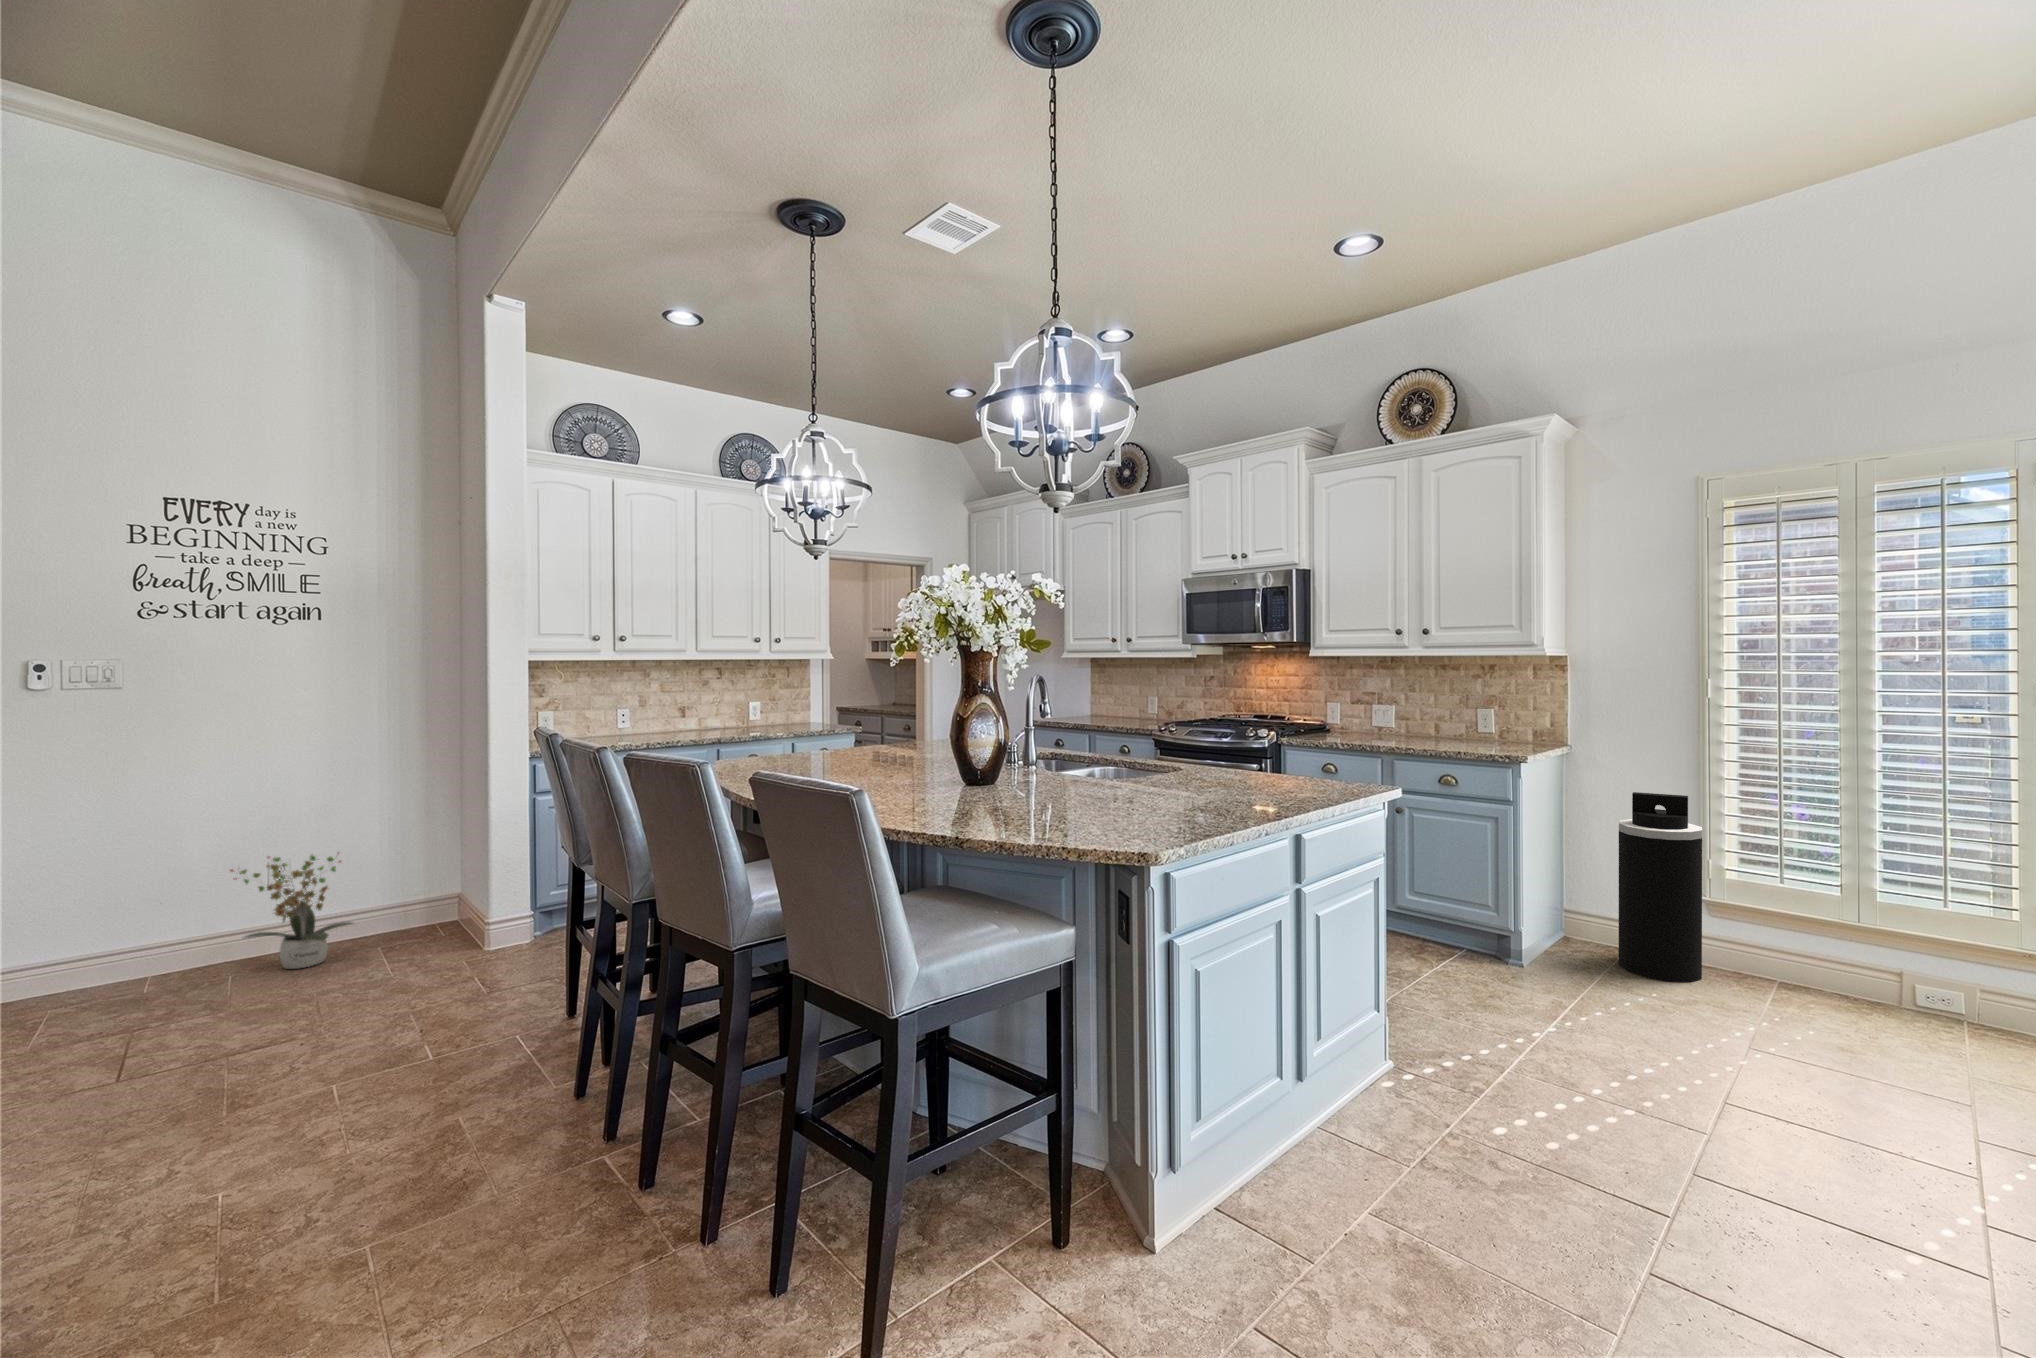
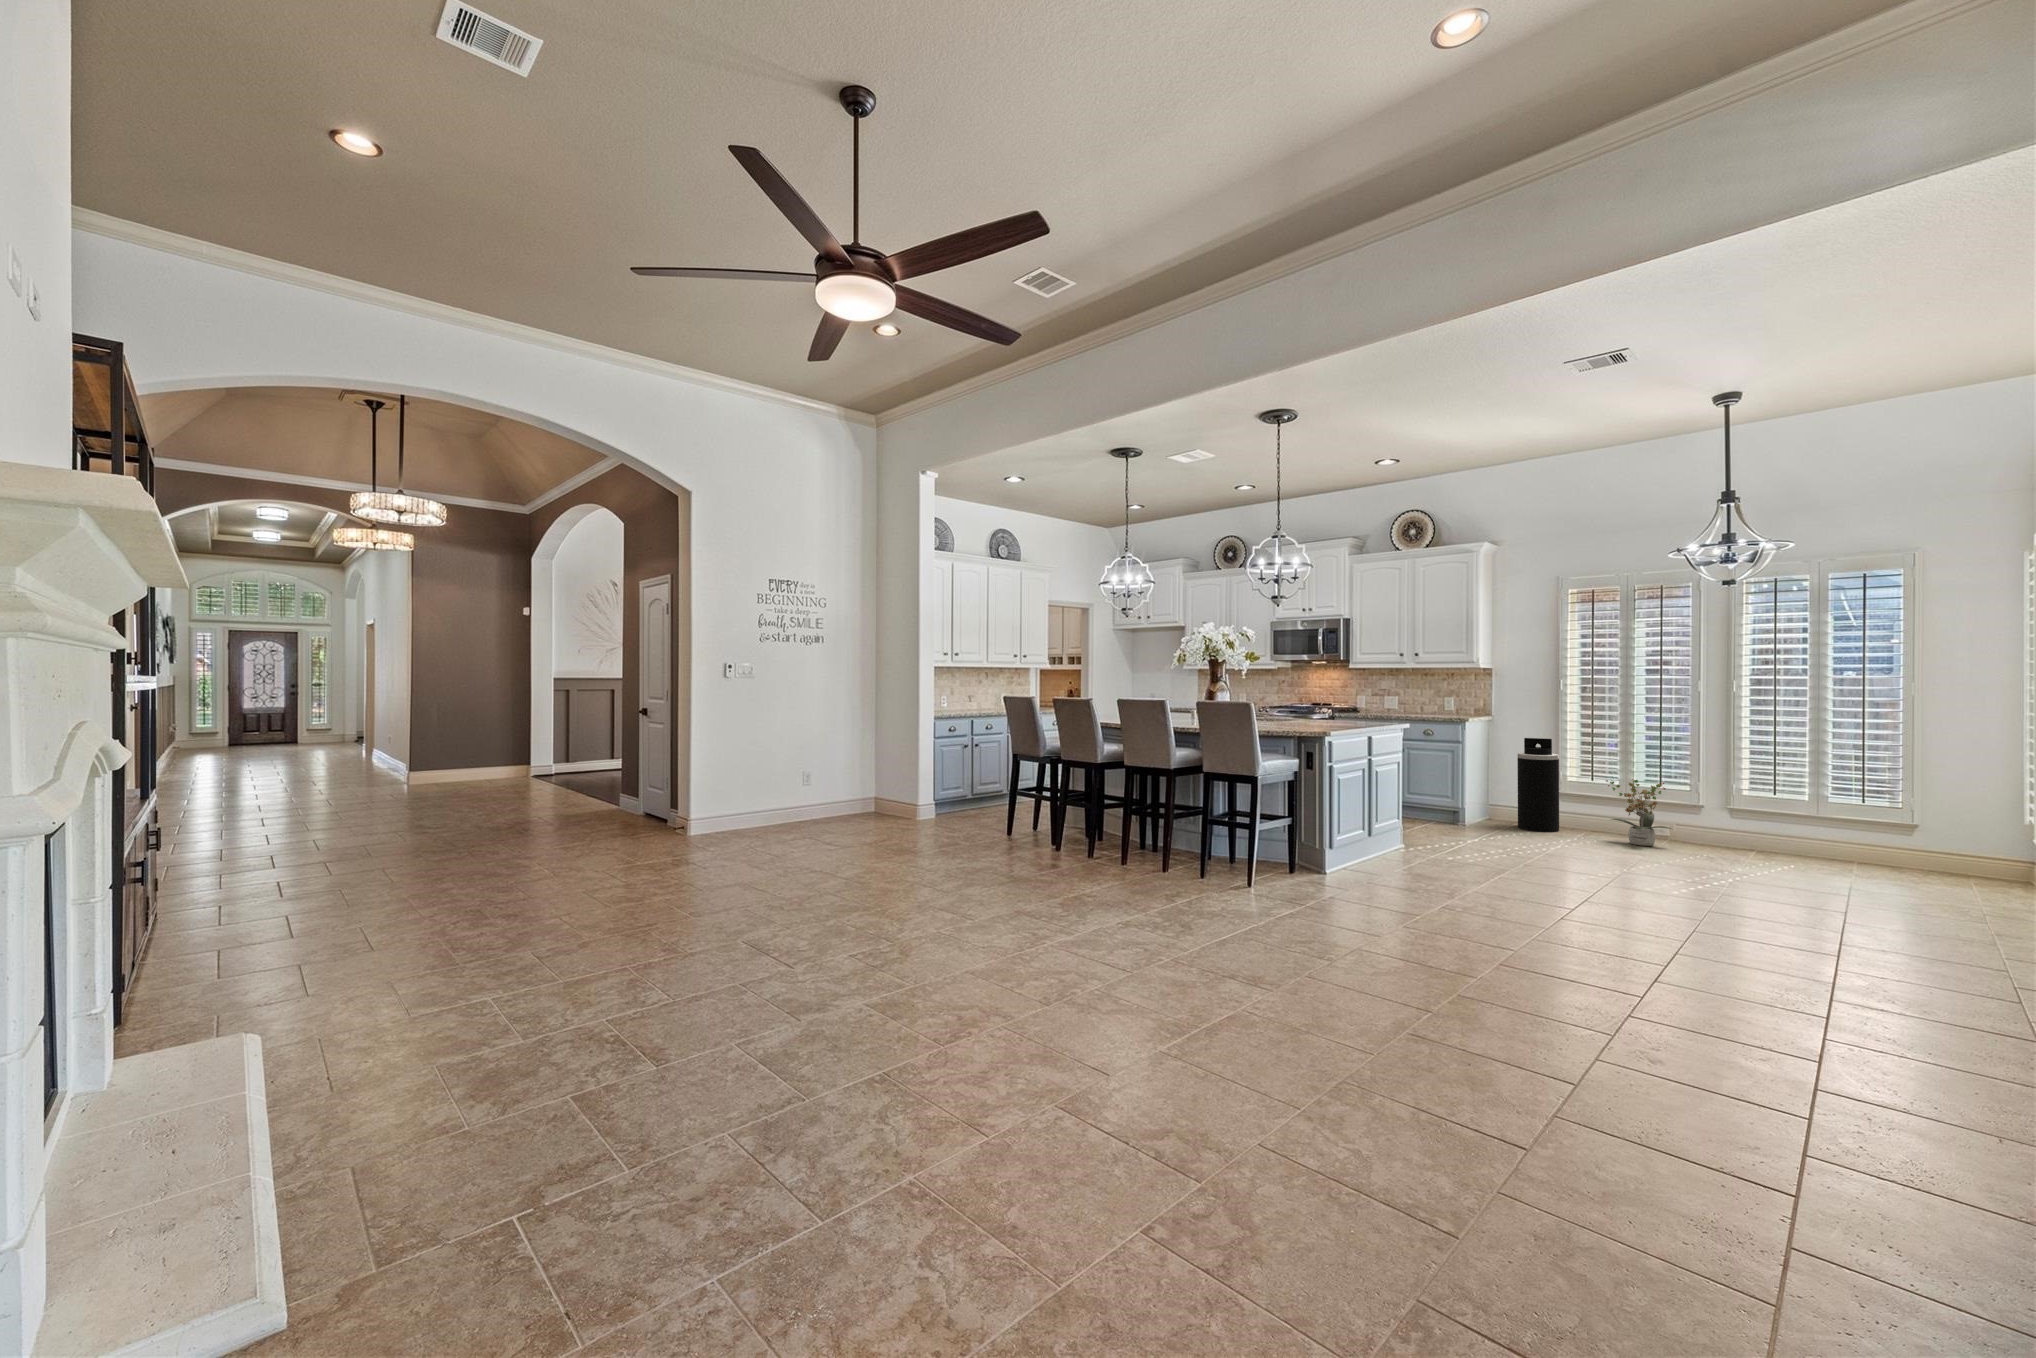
potted plant: present [231,853,352,969] -> present [1606,779,1672,846]

